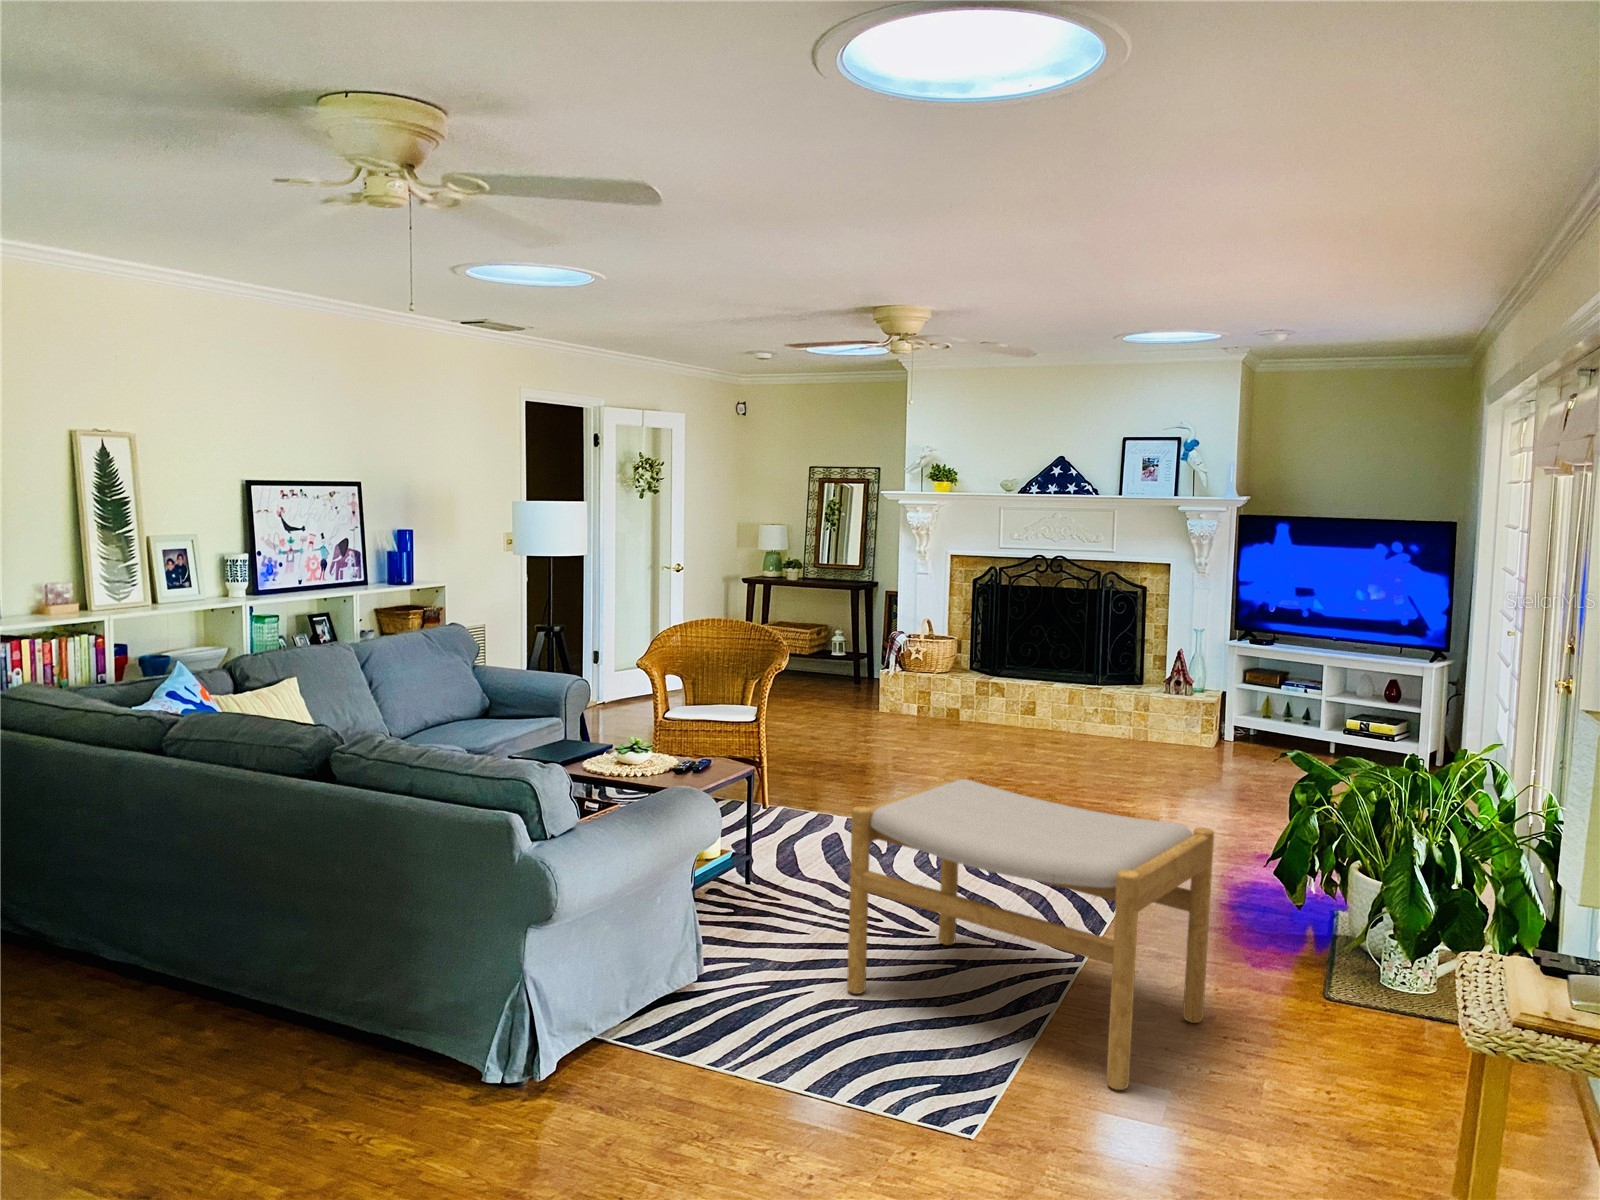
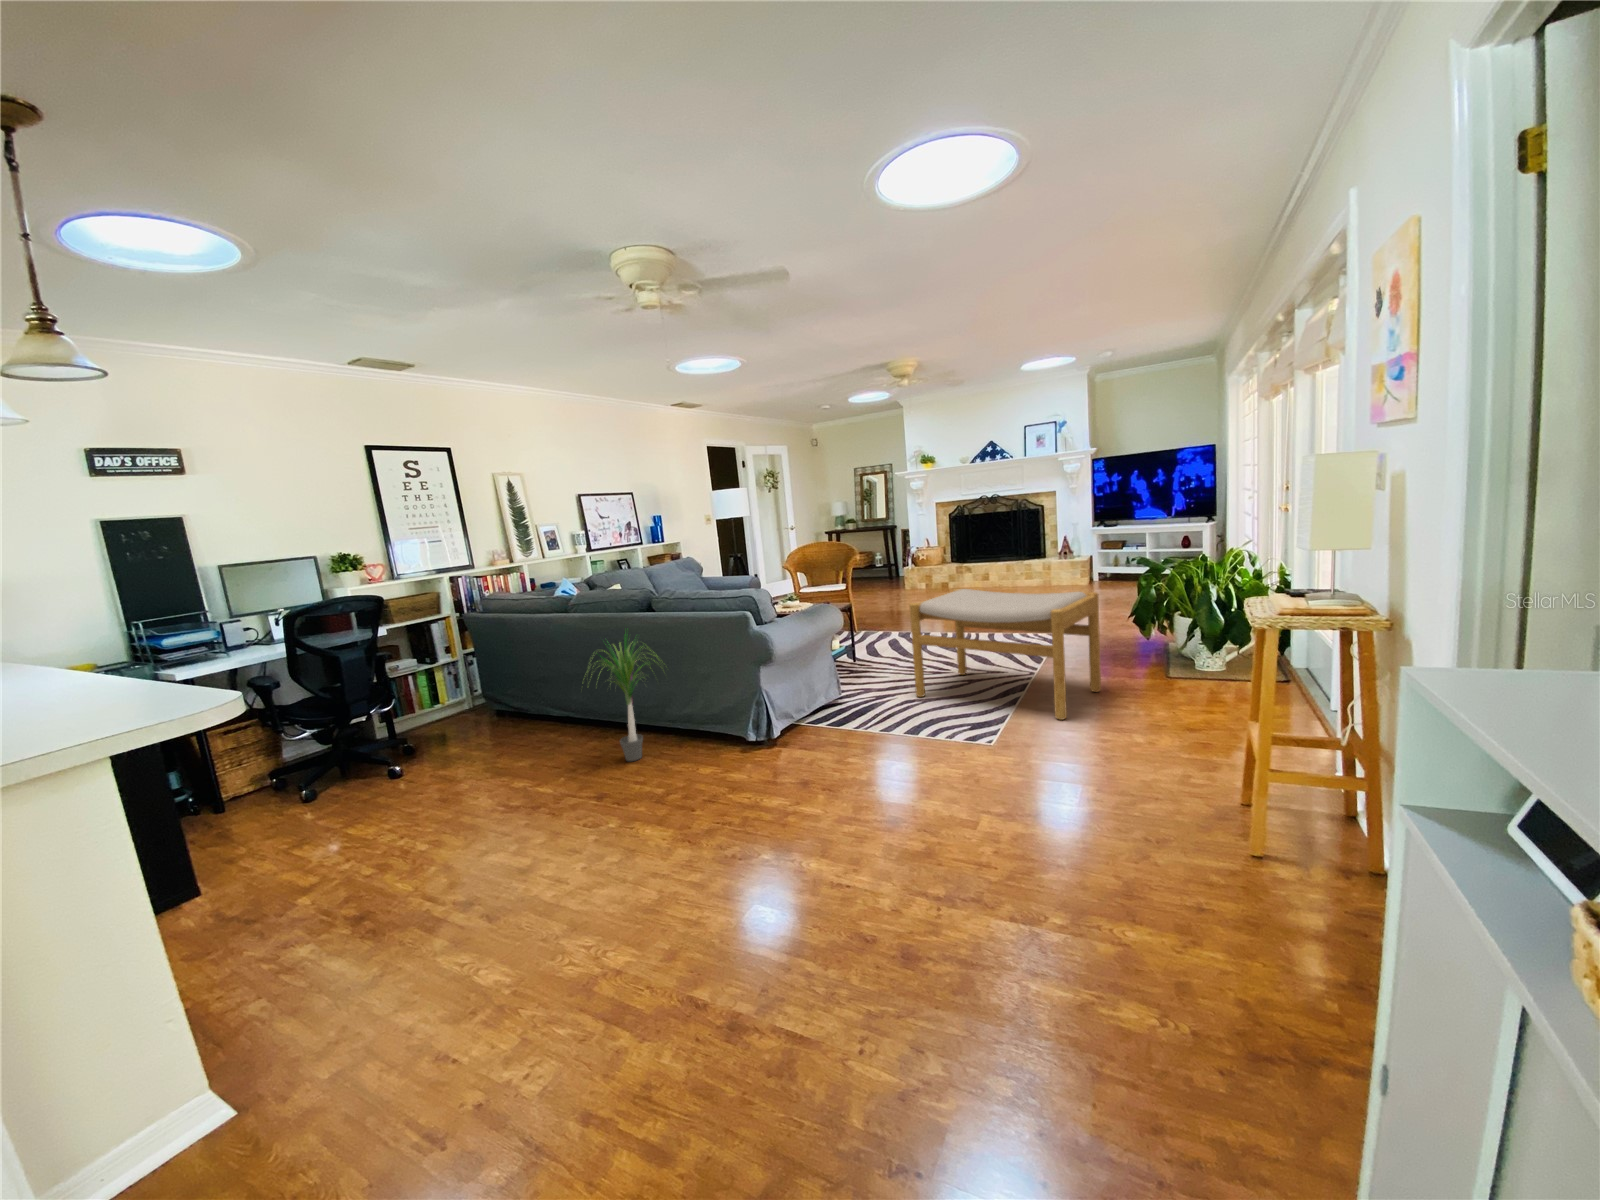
potted plant: none [132,810,341,1104] -> present [586,635,655,761]

